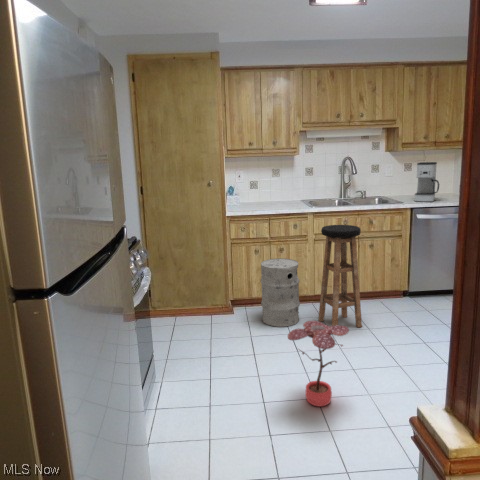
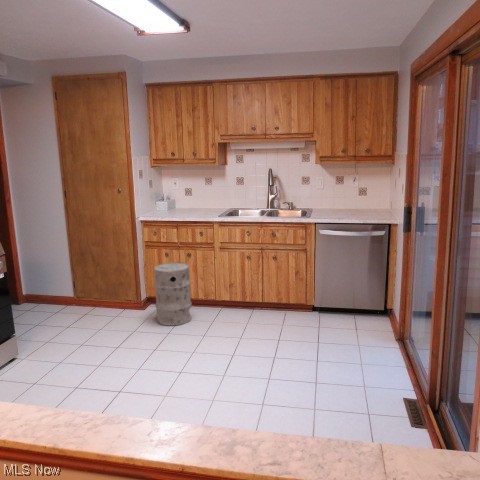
coffee maker: present [415,162,439,202] -> none [325,176,351,217]
bar stool: present [318,225,362,327] -> none [199,235,235,335]
potted plant: present [288,321,349,406] -> none [90,316,144,390]

